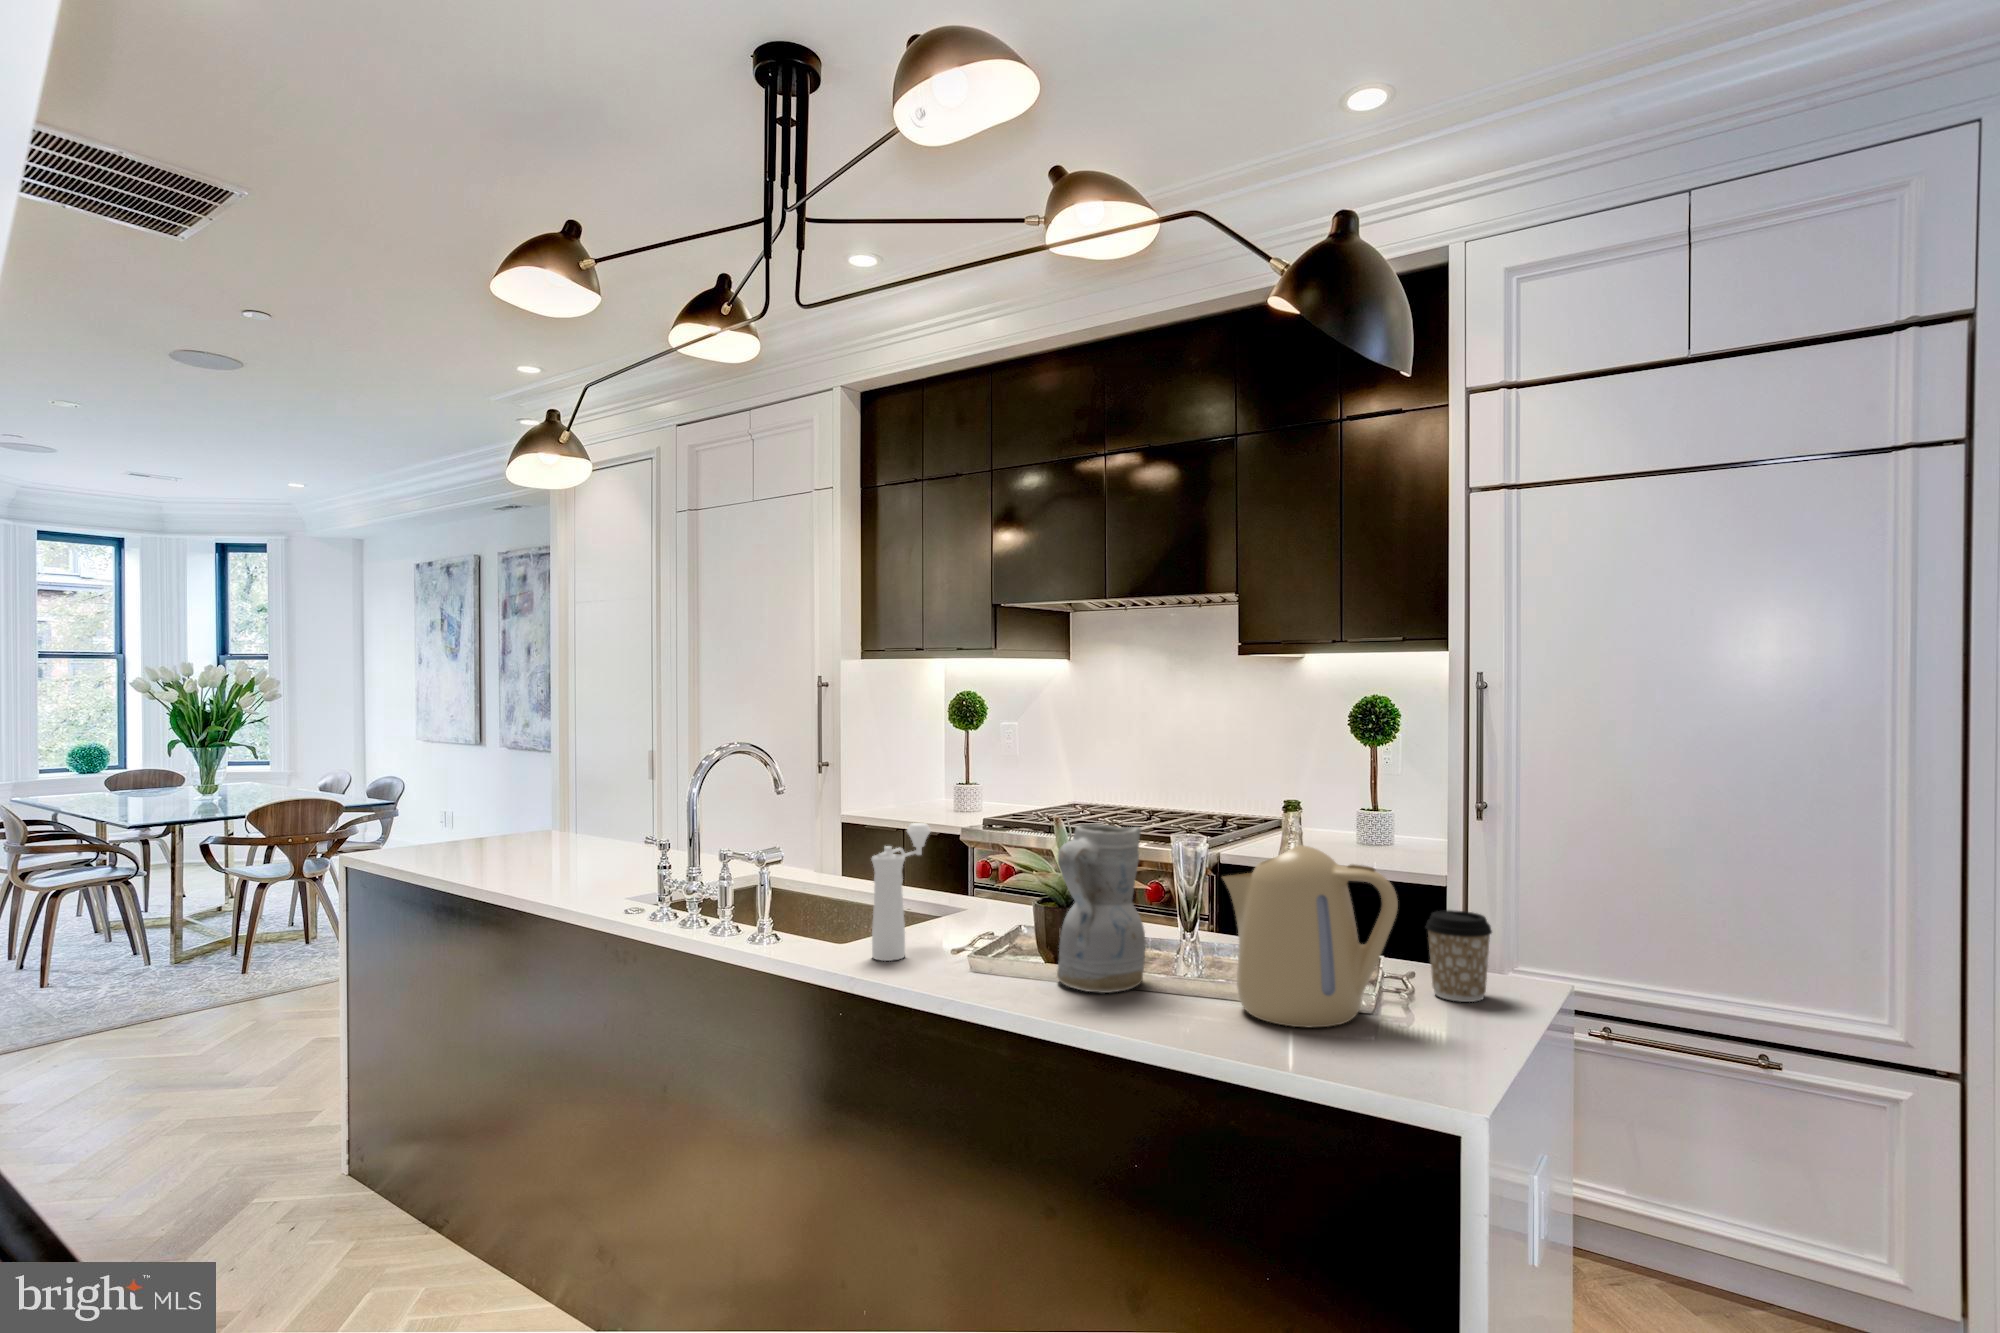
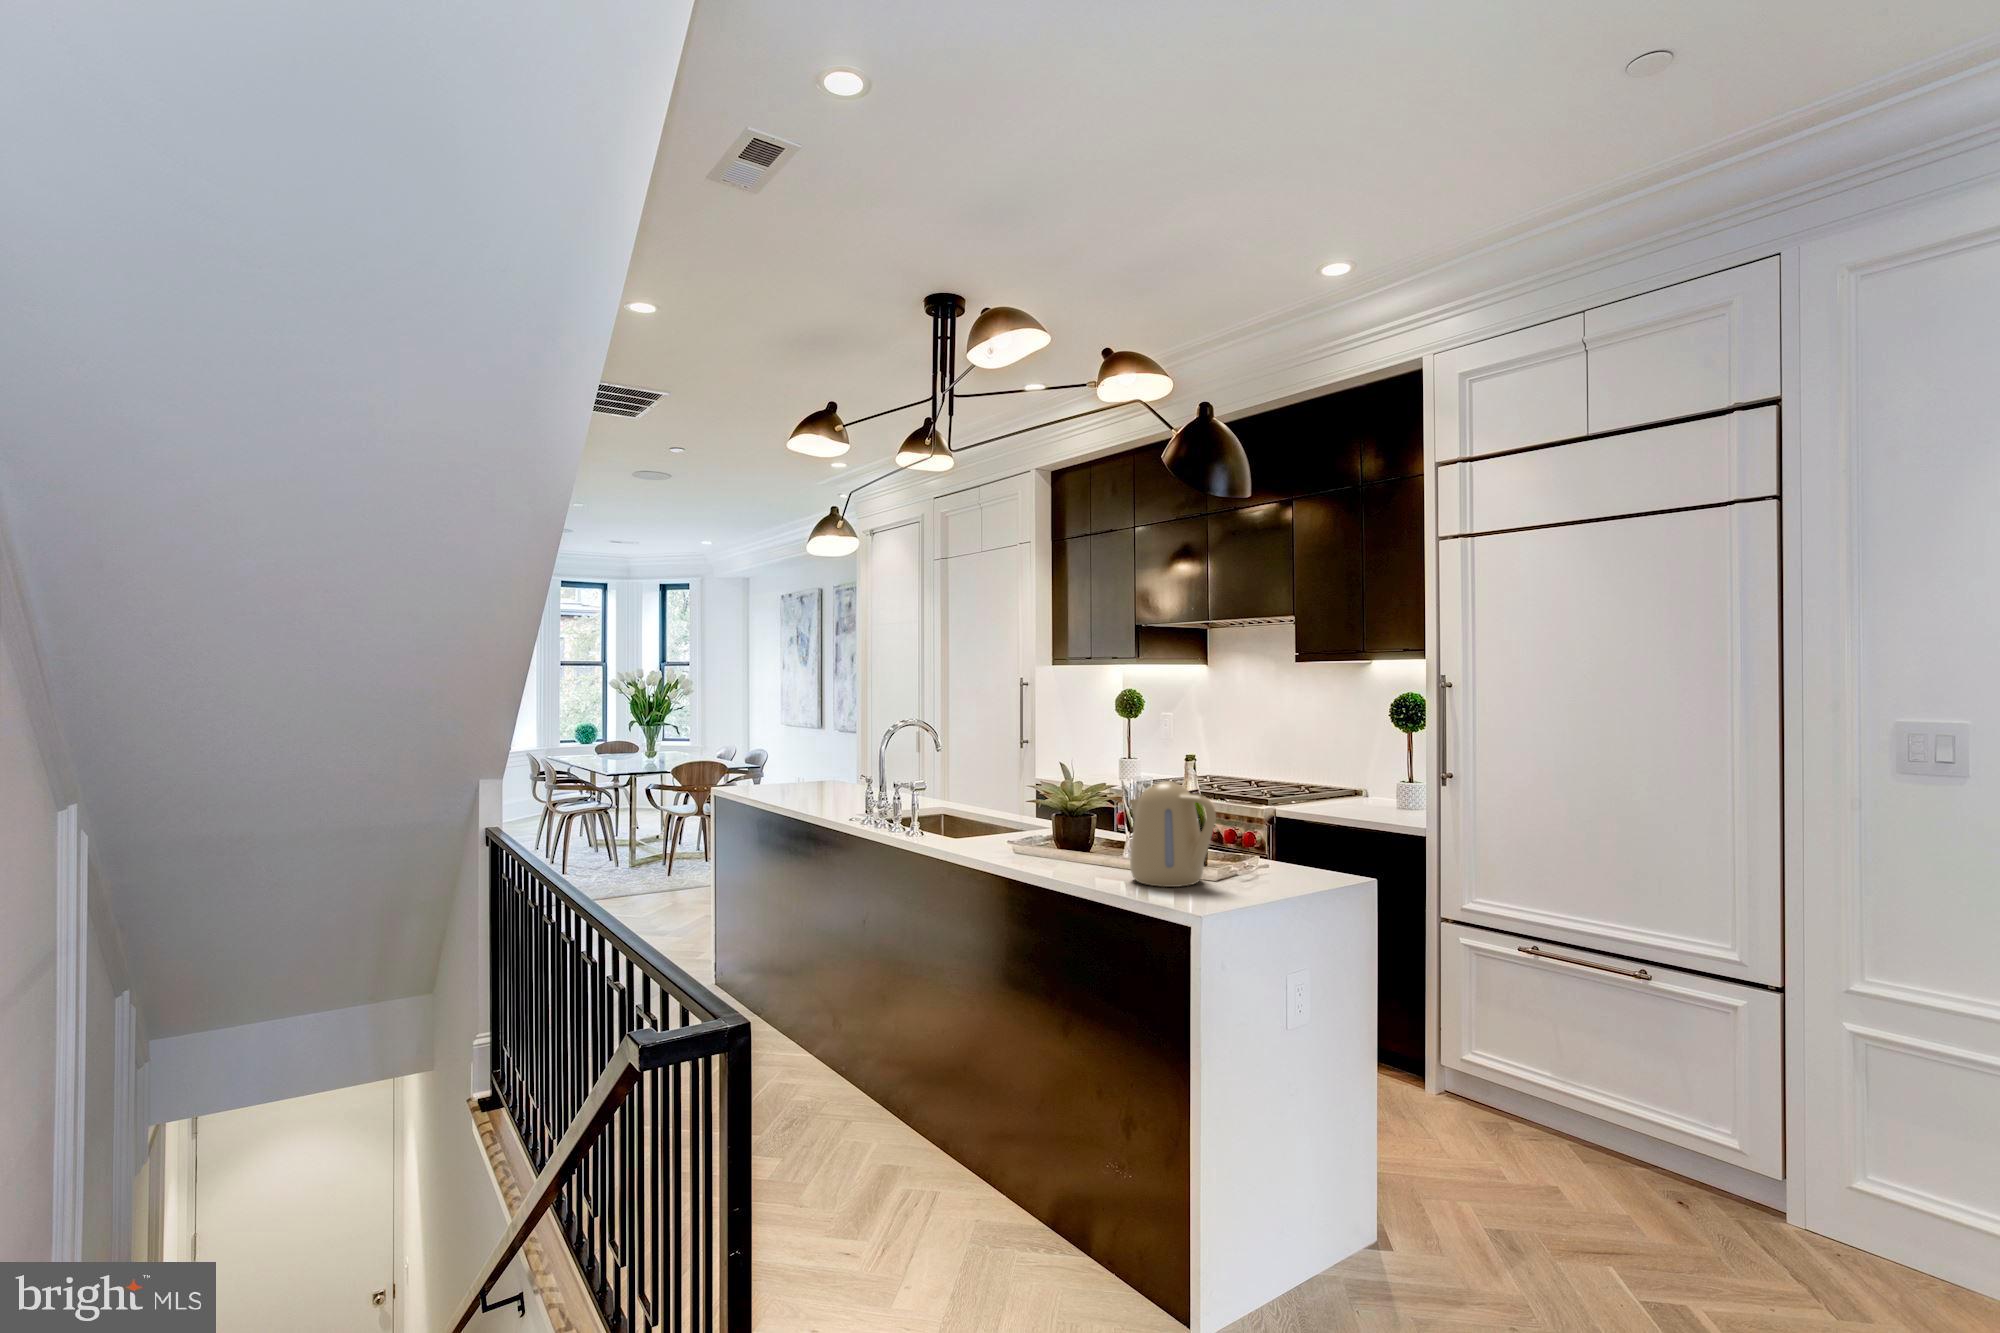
pepper mill: present [871,823,931,961] -> none [959,770,1003,850]
ceramic pitcher: present [1057,824,1145,993] -> none [1042,769,1101,868]
coffee cup: present [1426,910,1492,1002] -> none [1260,828,1300,883]

